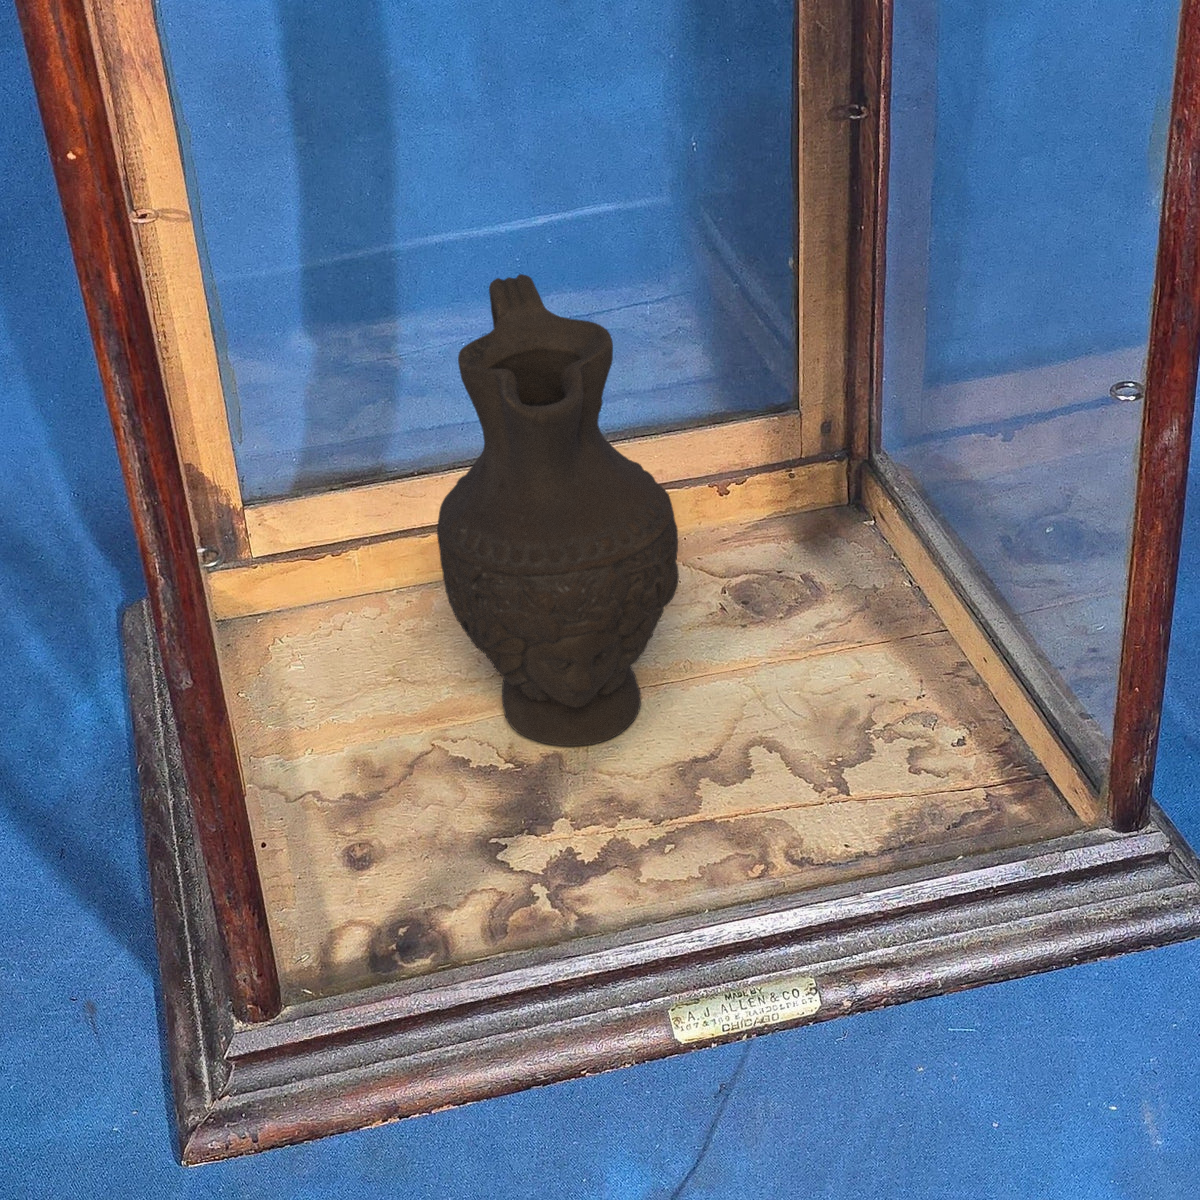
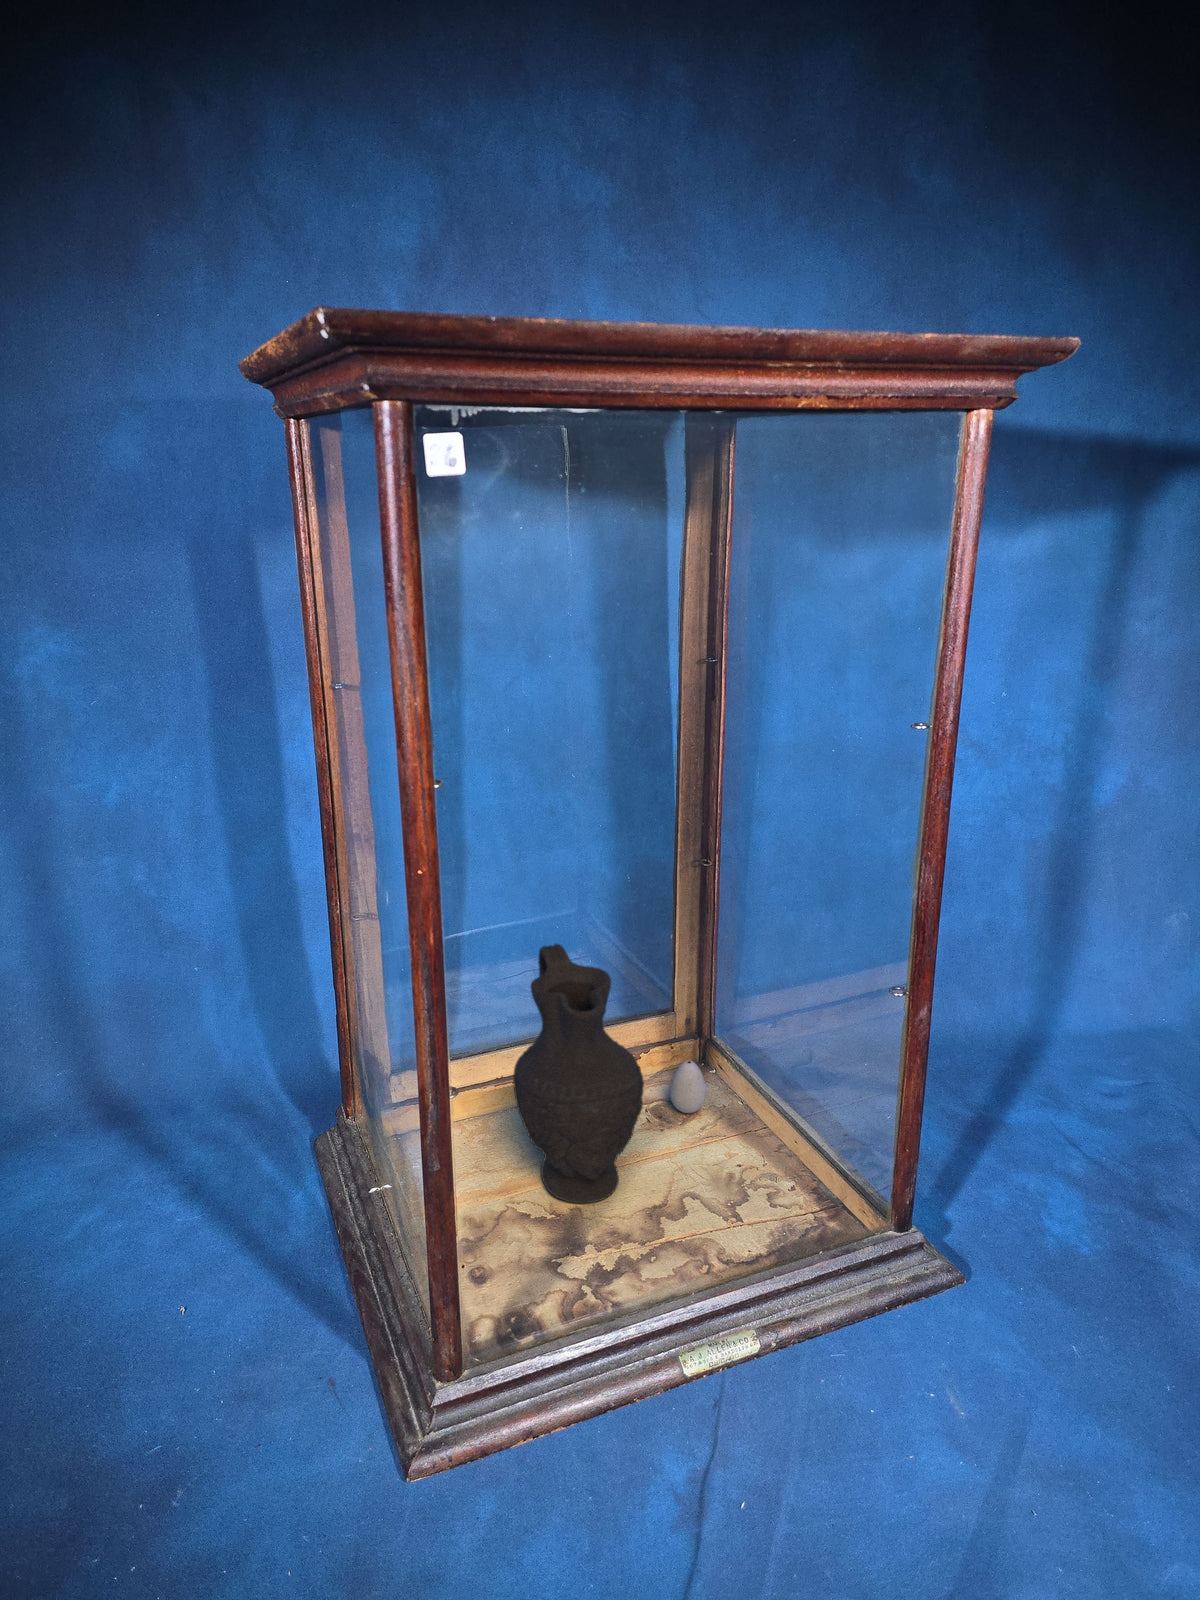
decorative egg: none [766,502,835,597] -> present [670,1061,706,1113]

